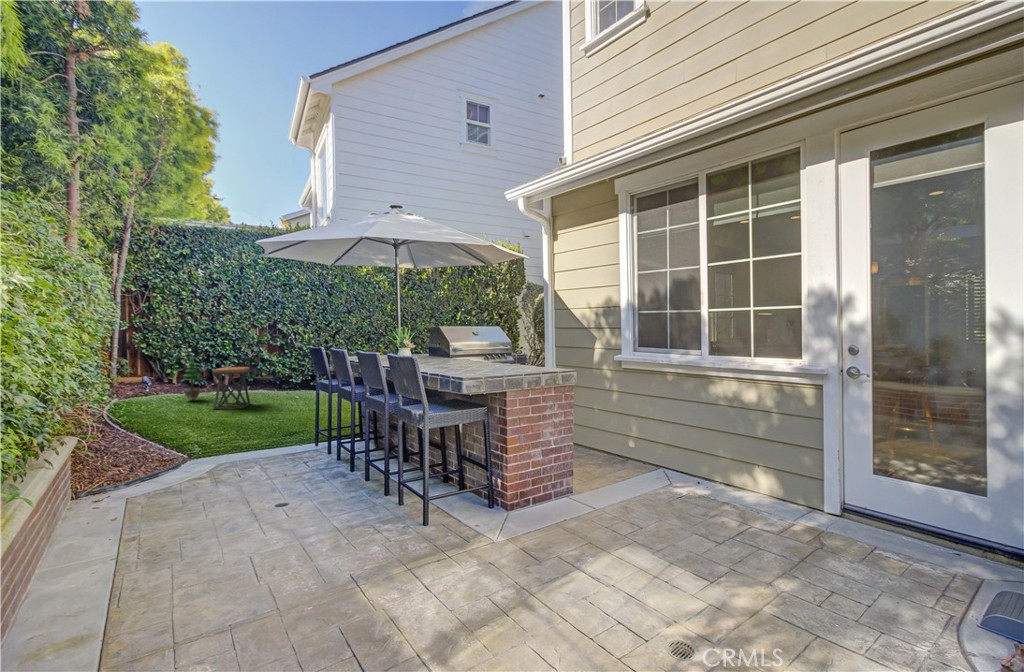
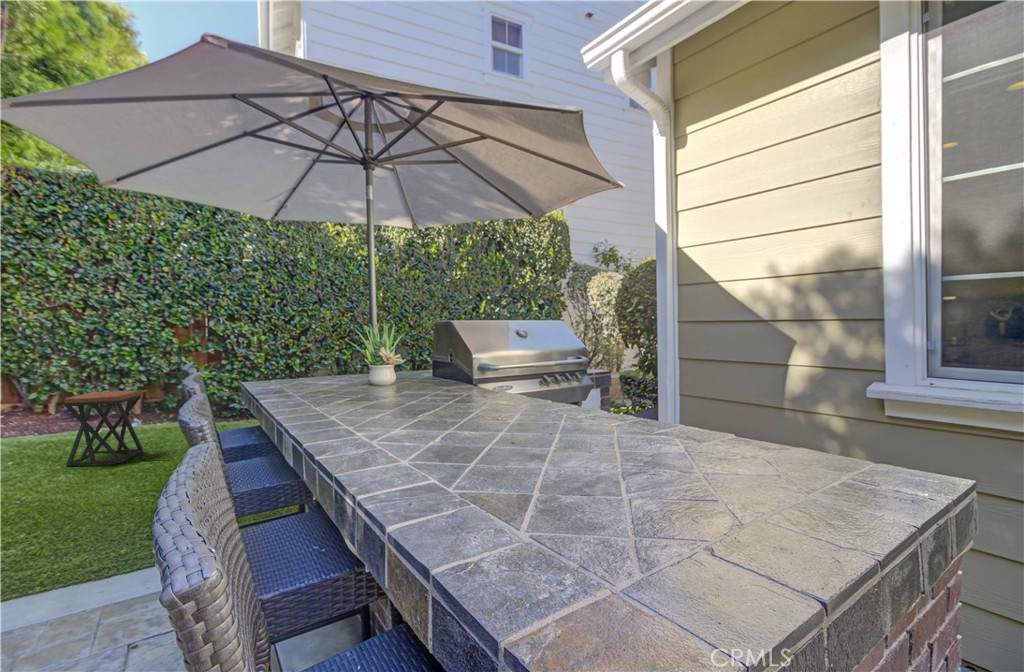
potted tree: present [183,357,200,400] -> none [28,373,65,447]

